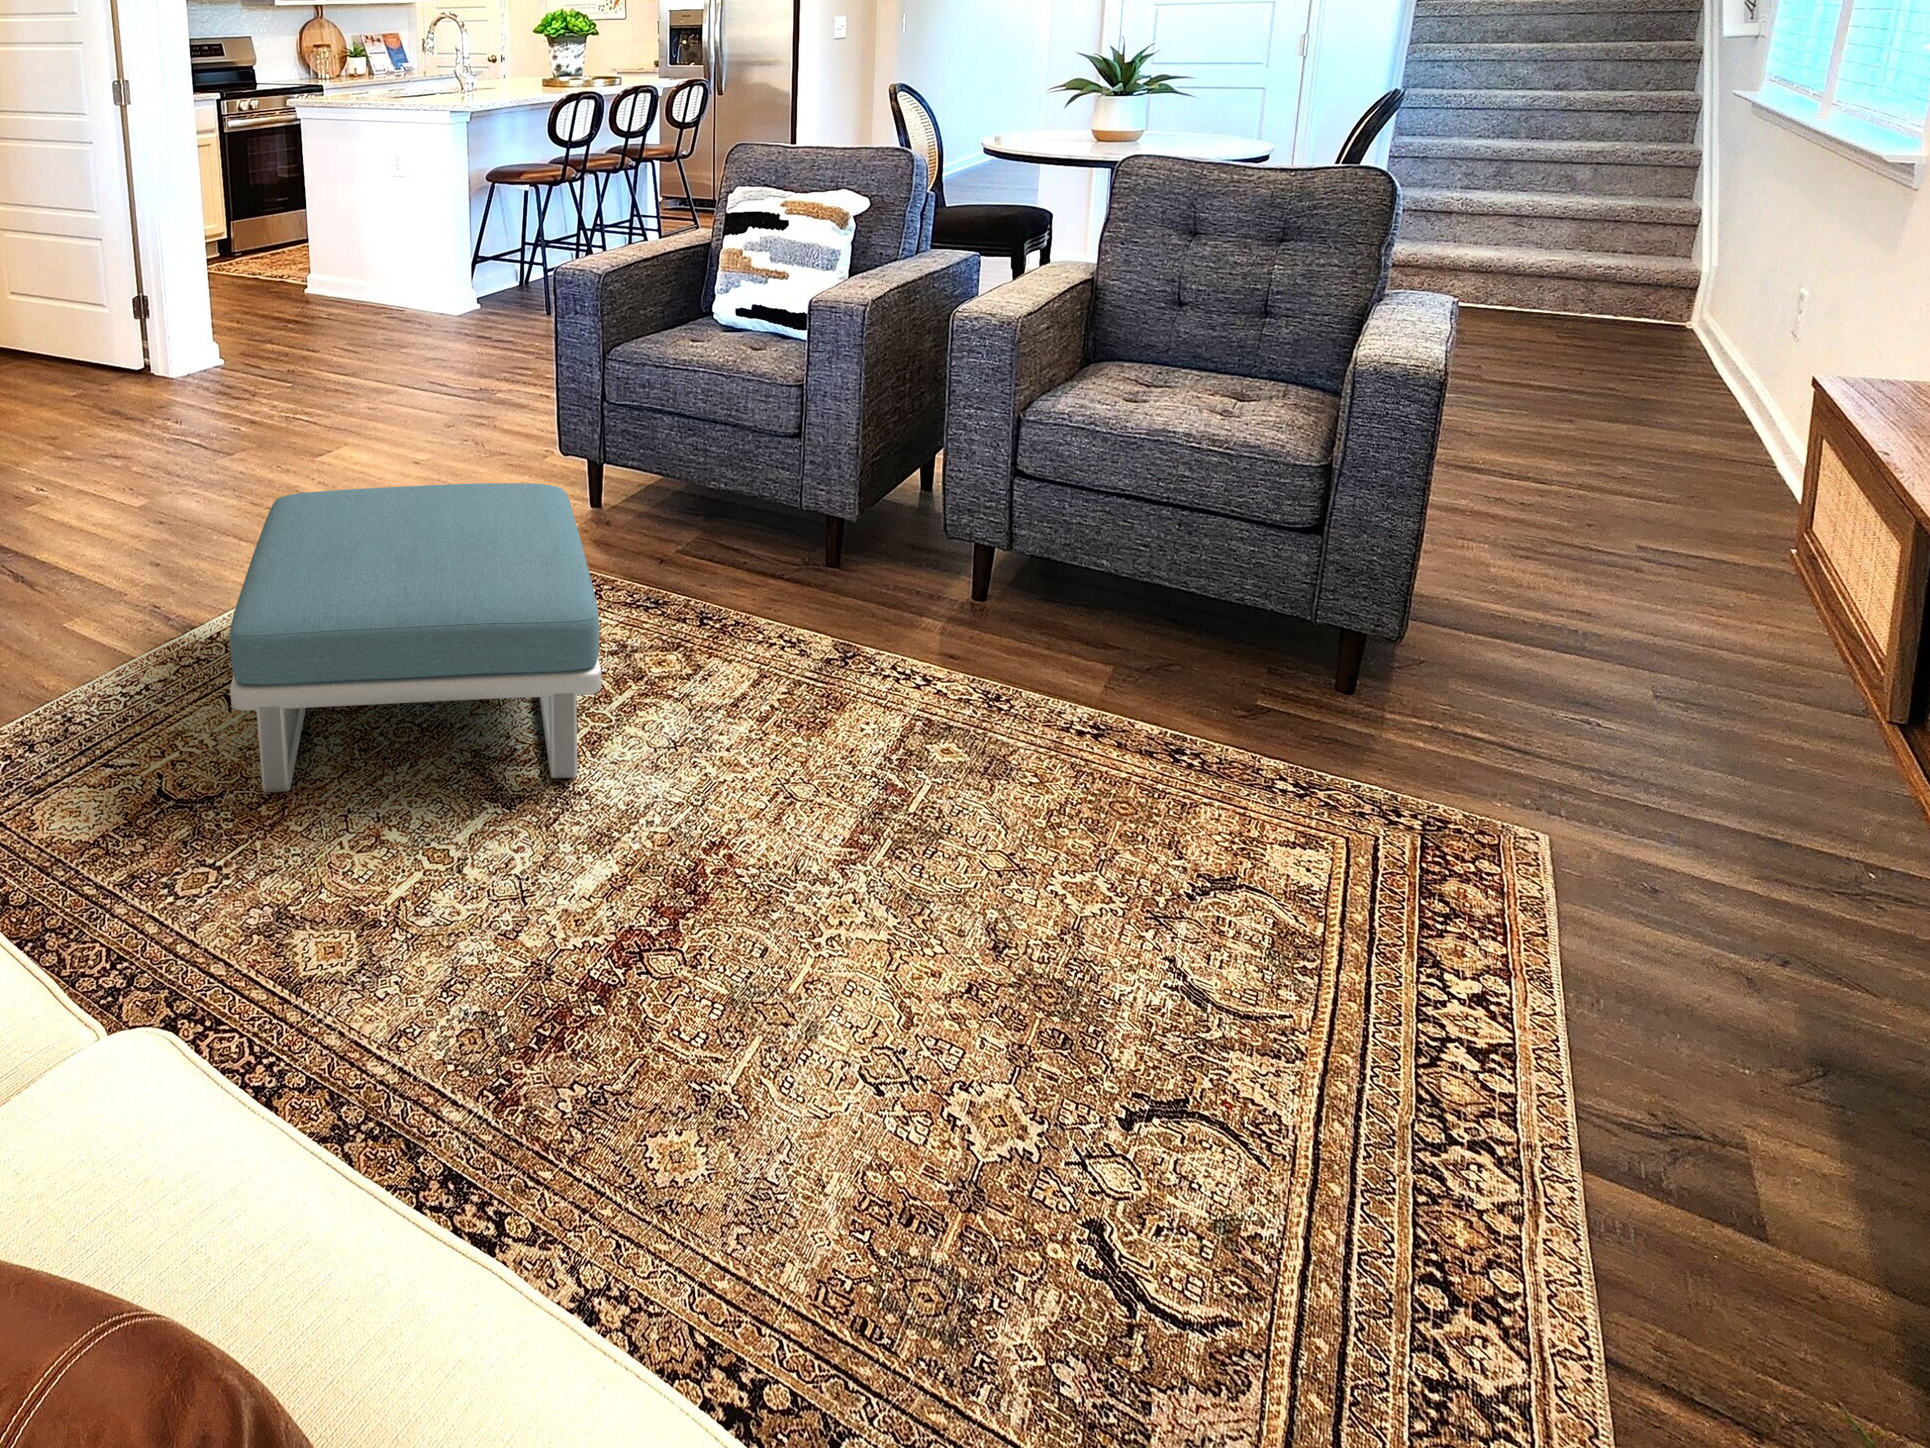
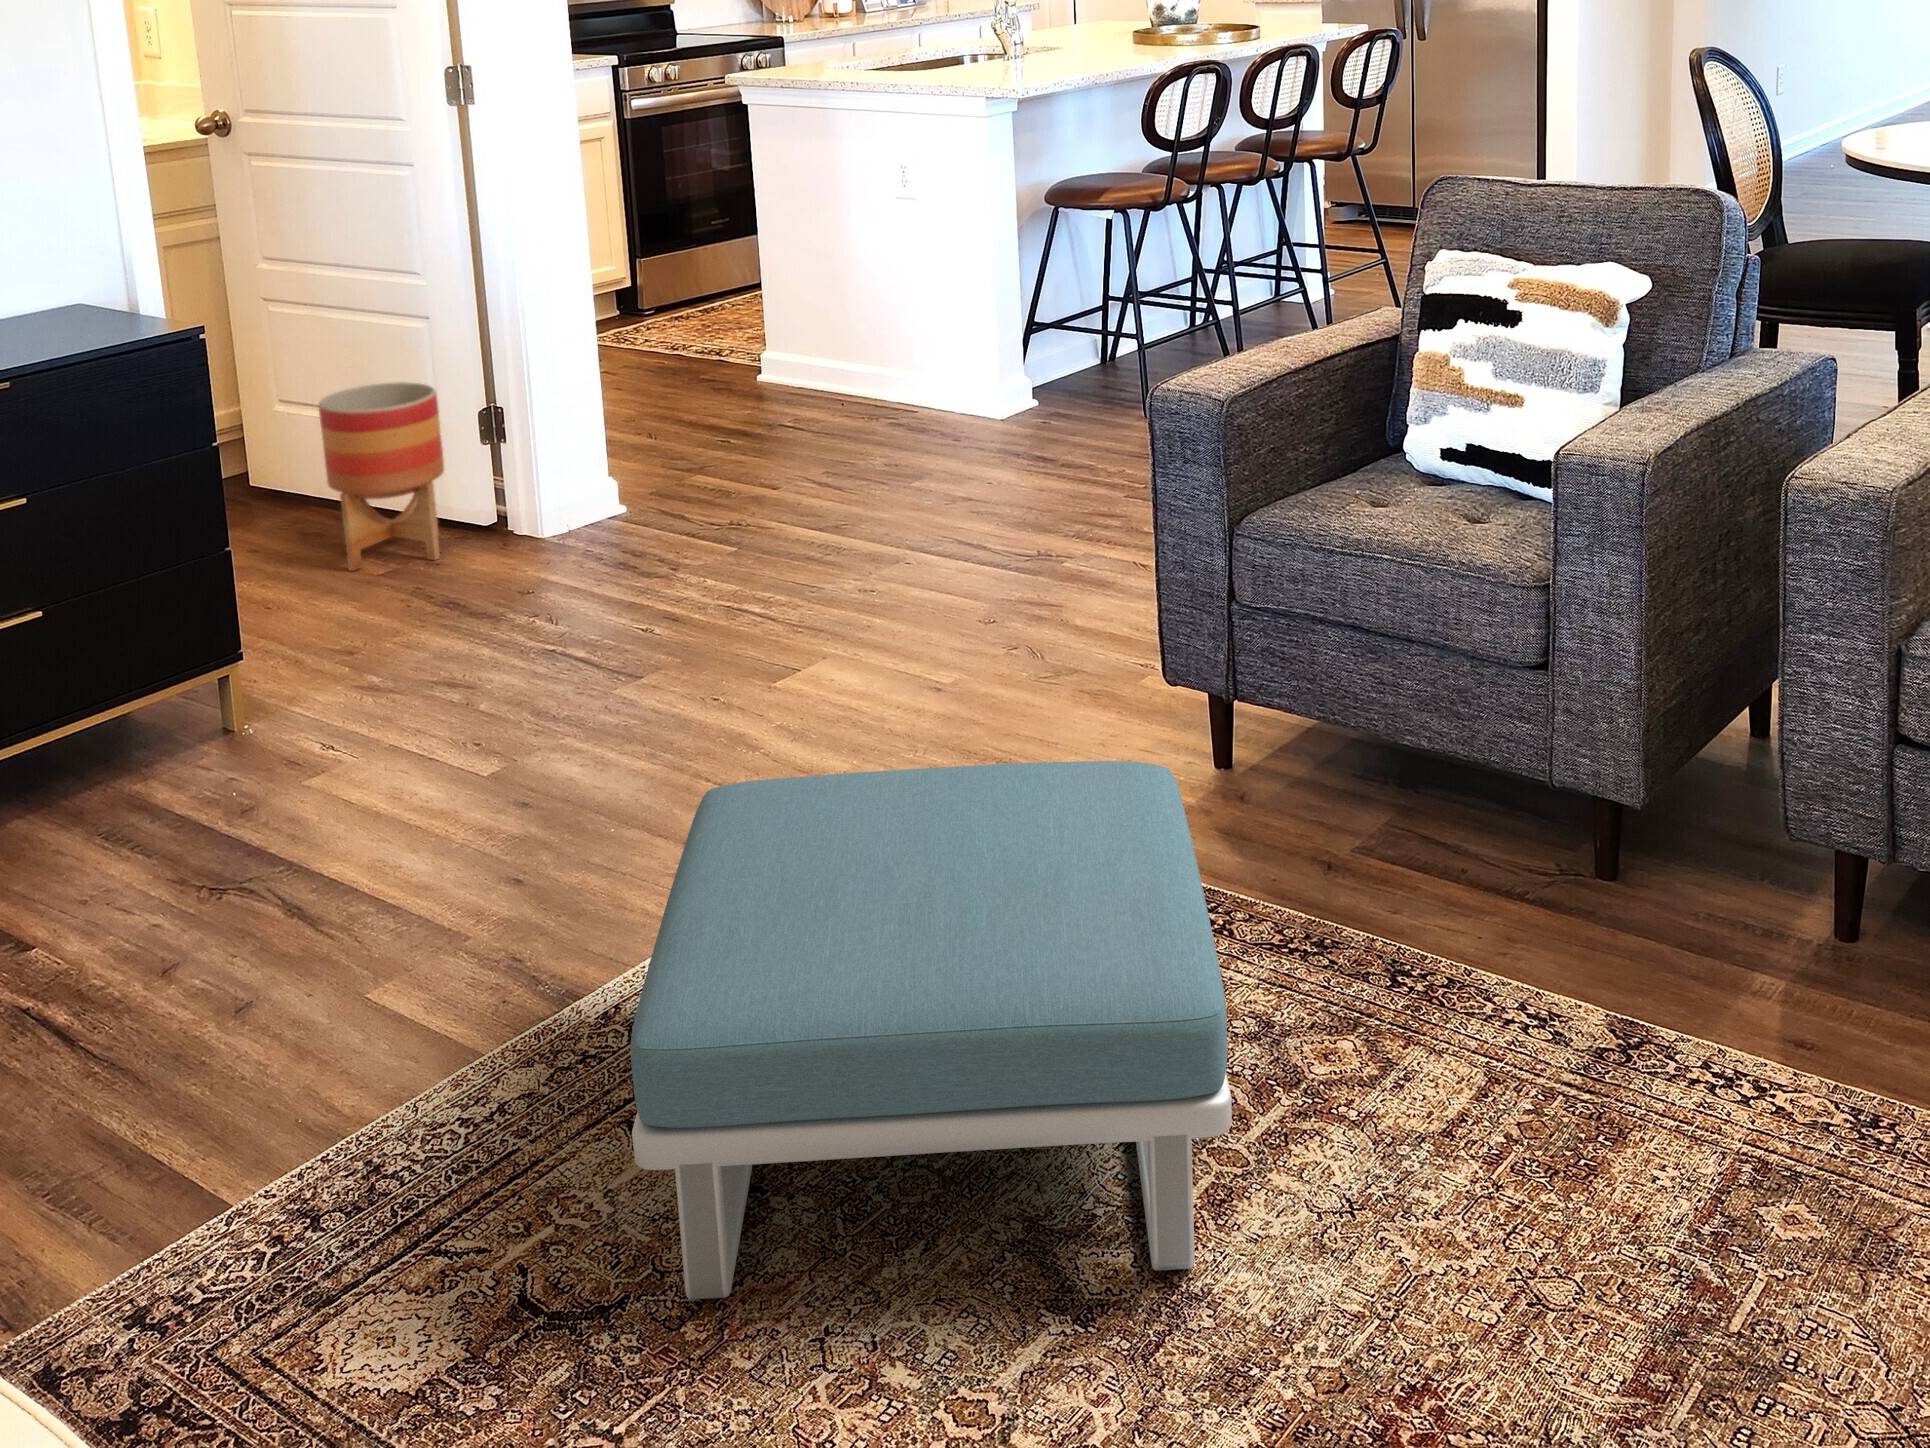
planter: none [36,280,112,394] -> present [319,382,444,571]

